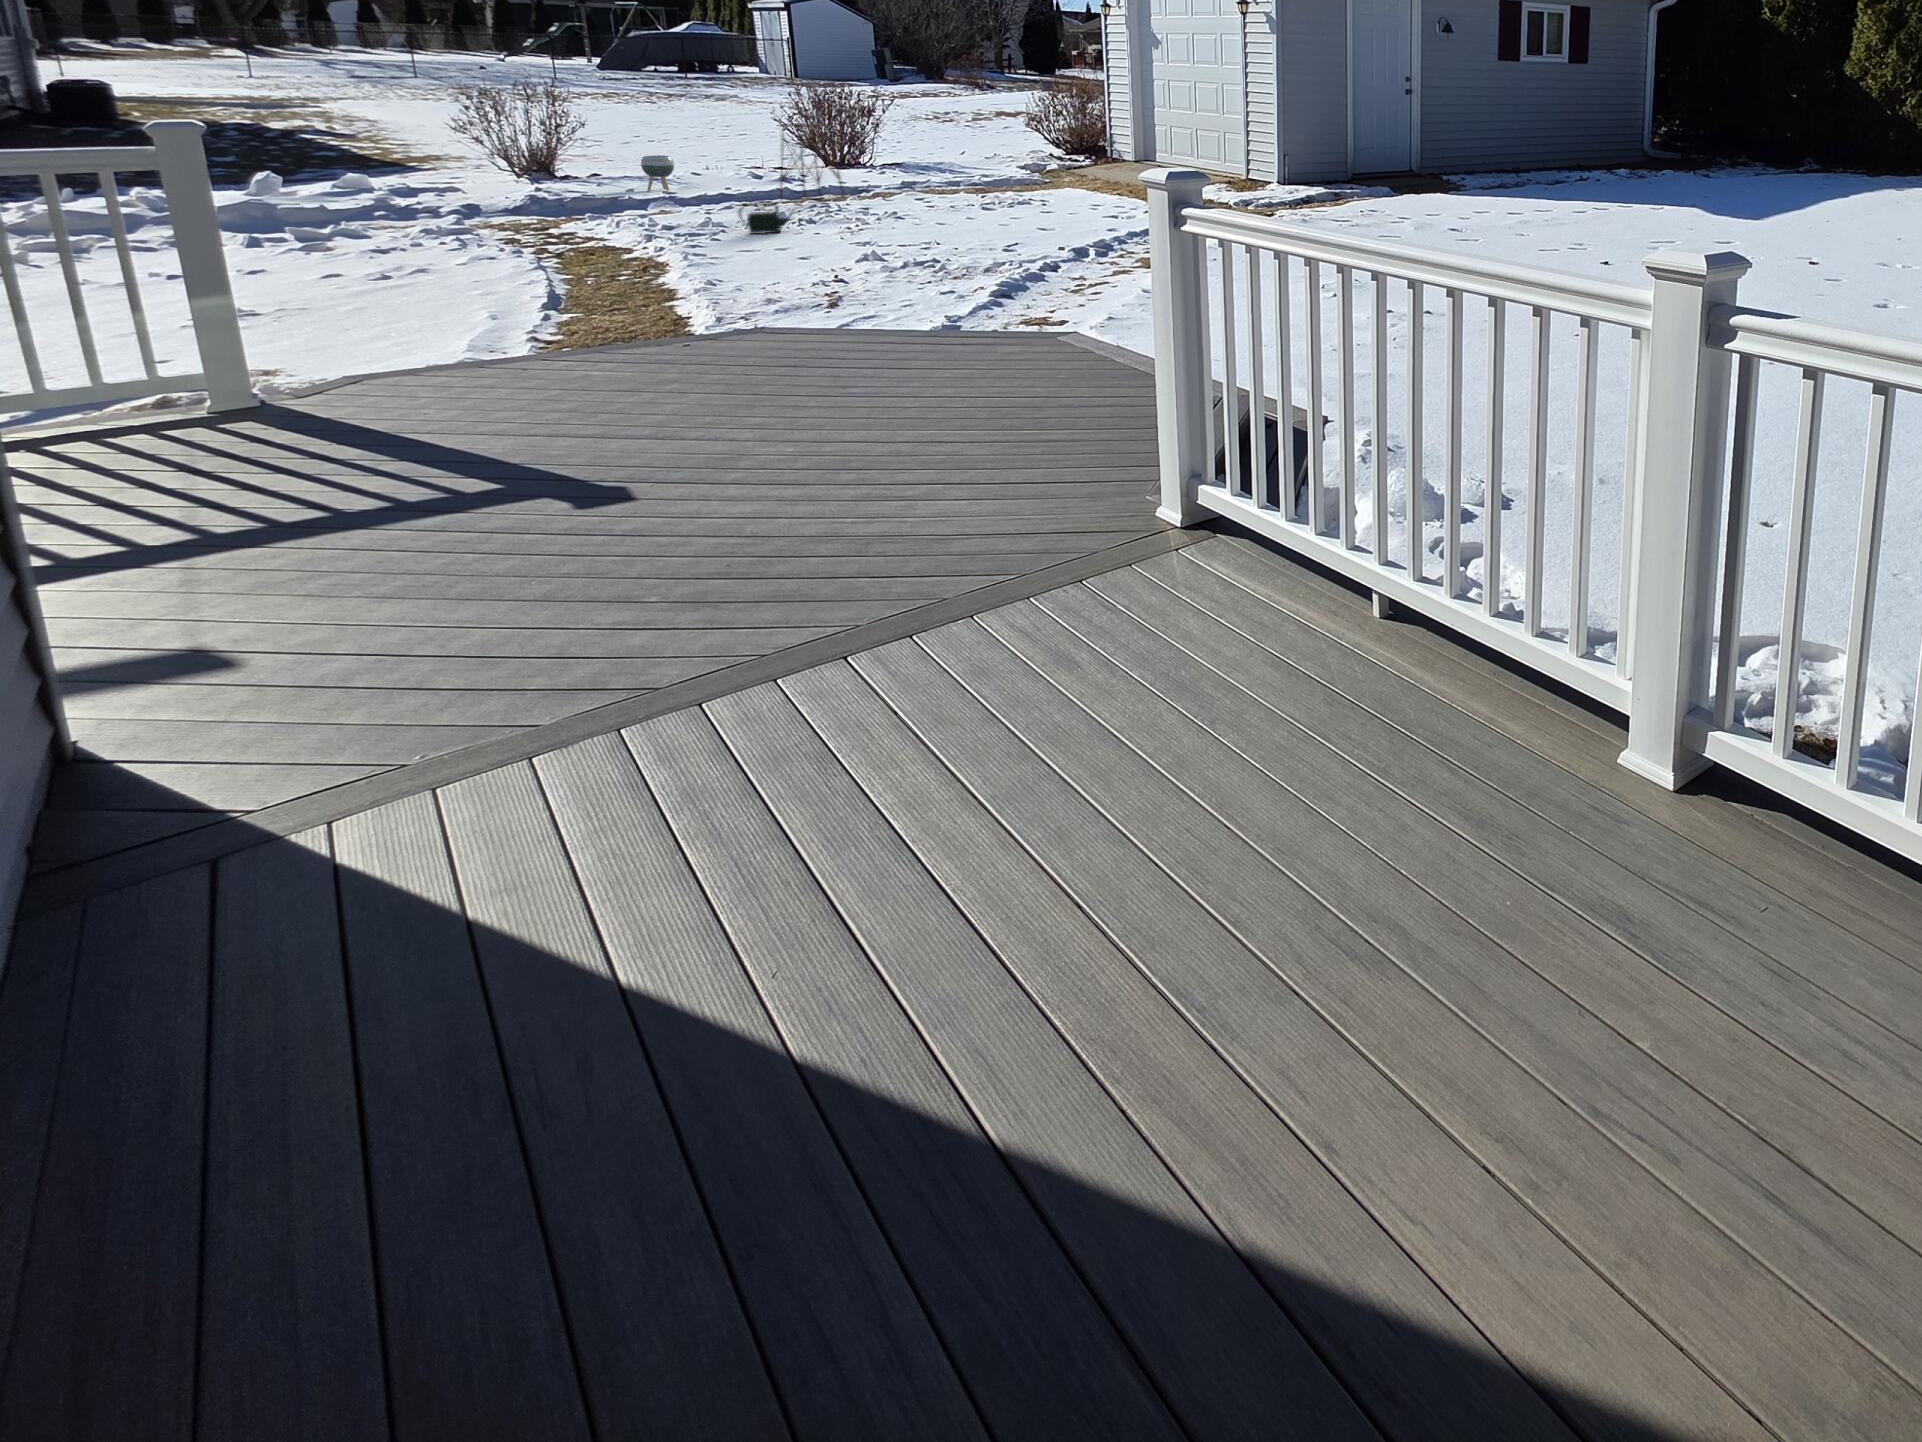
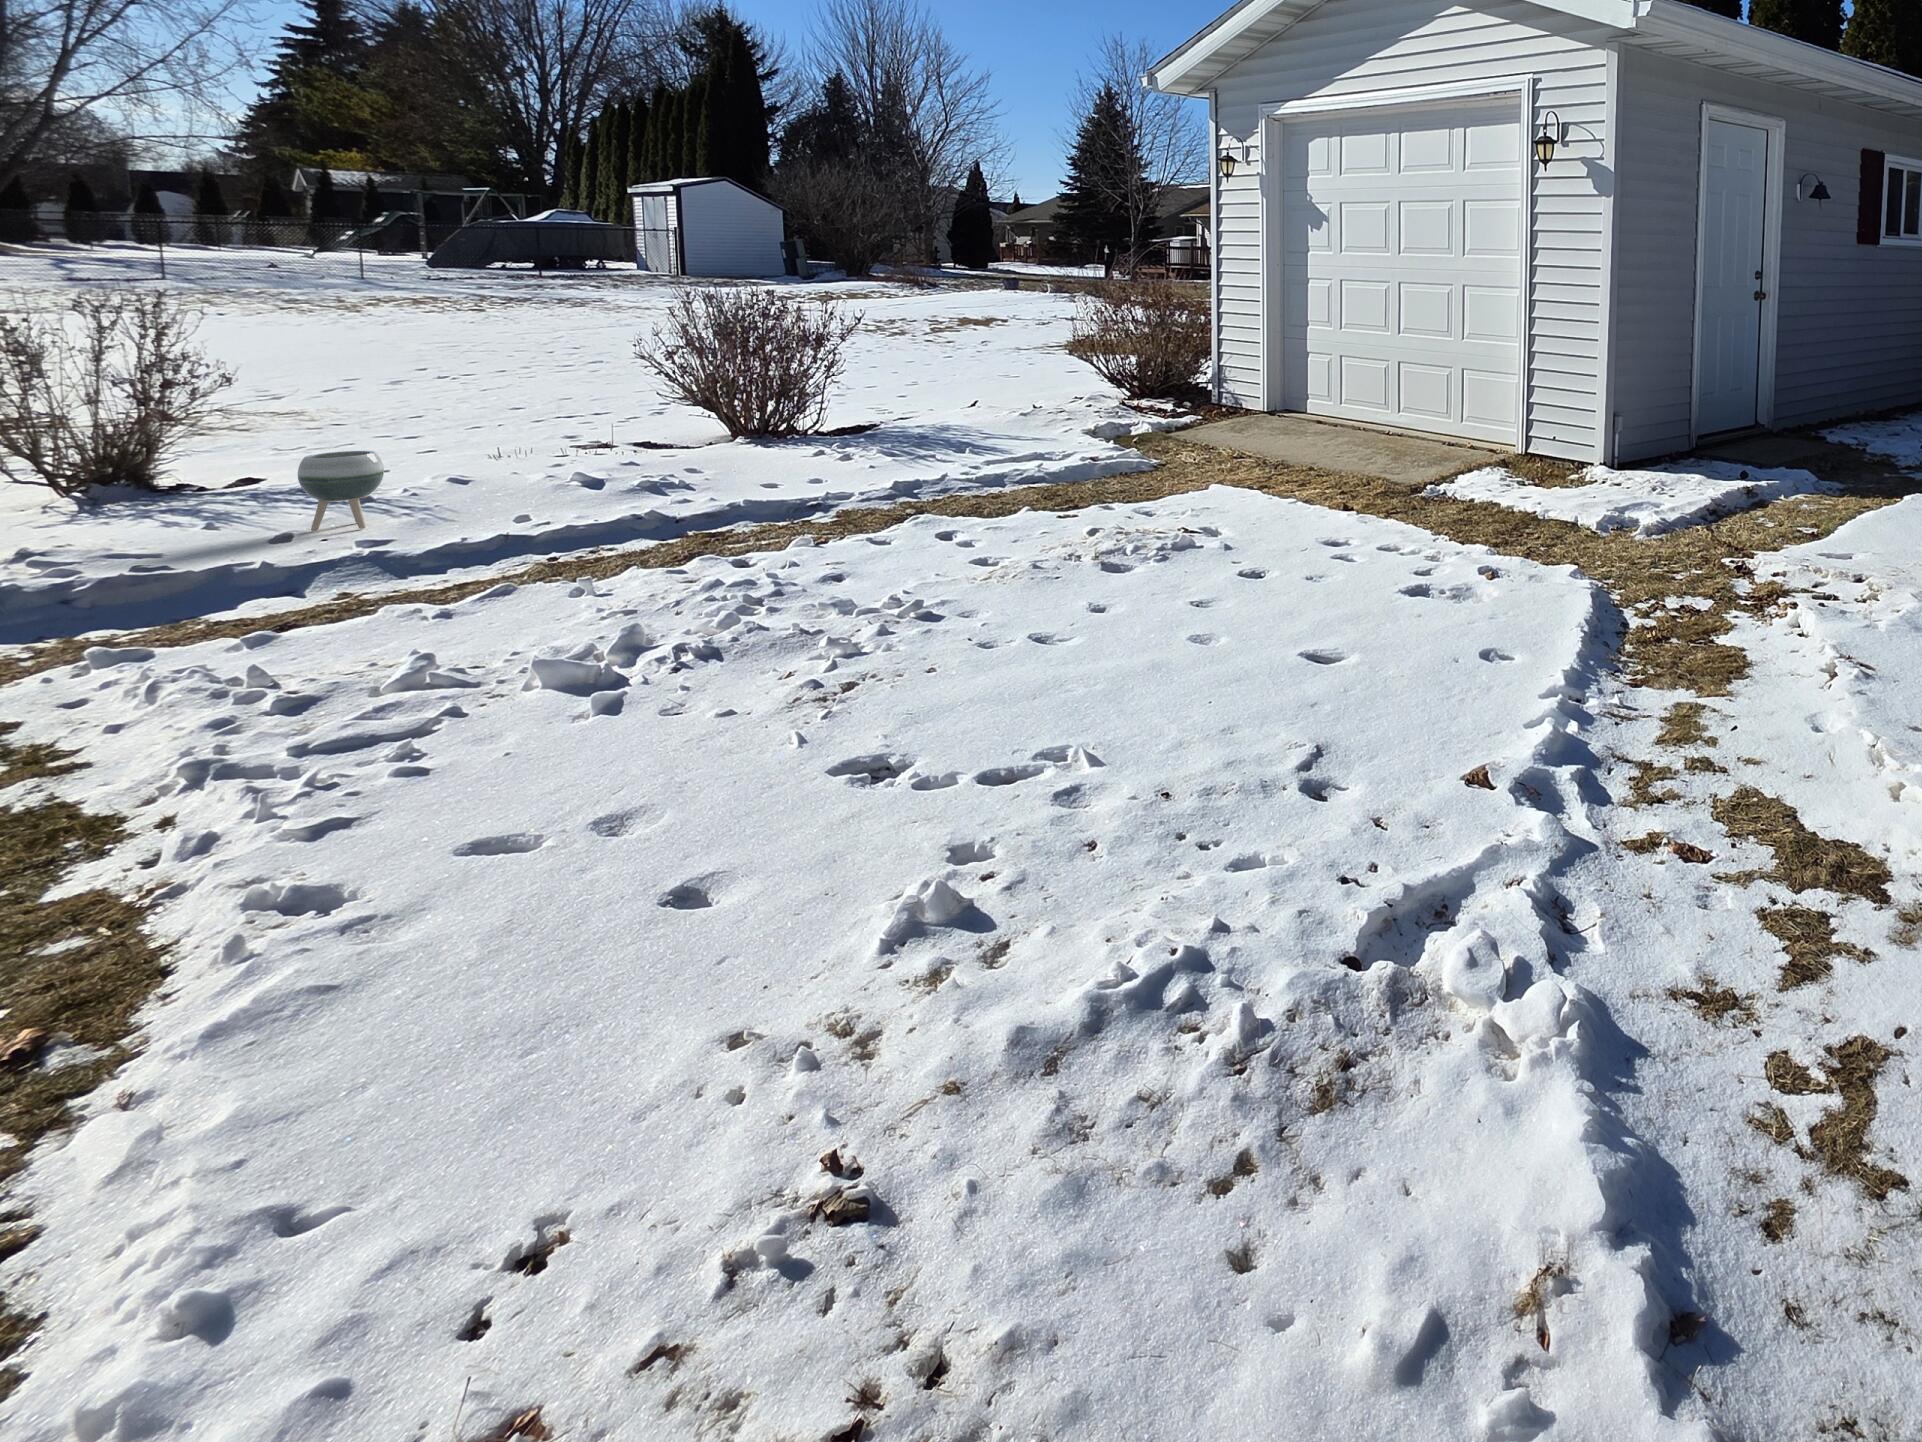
side table: present [780,123,843,200] -> none [623,378,776,558]
watering can: present [739,203,792,234] -> none [433,667,654,787]

